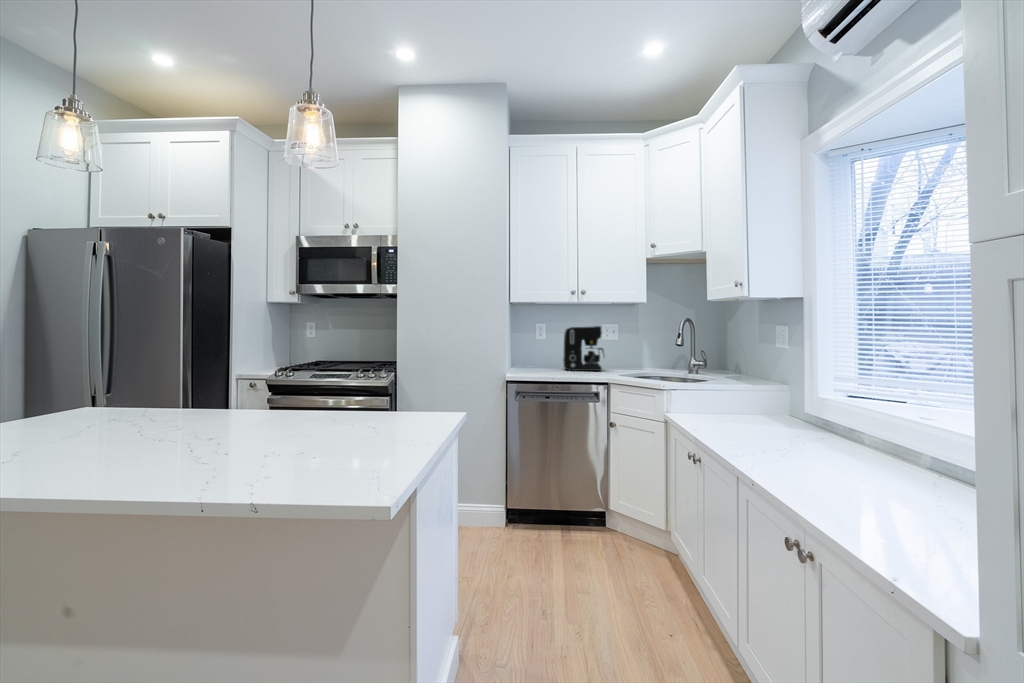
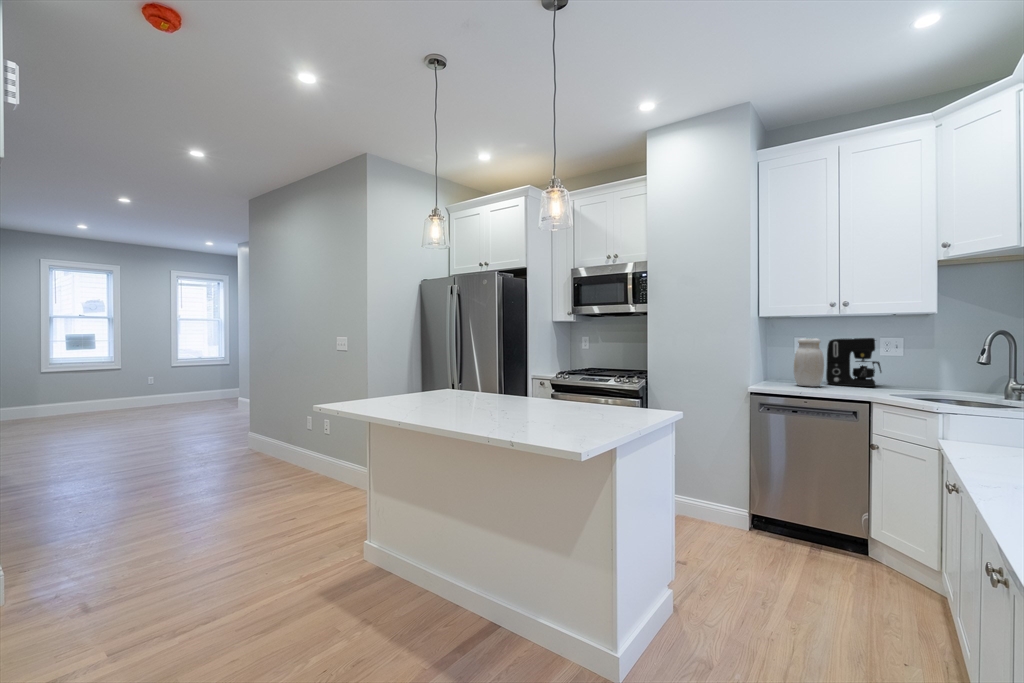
jar: none [541,326,566,372] -> present [794,338,824,387]

